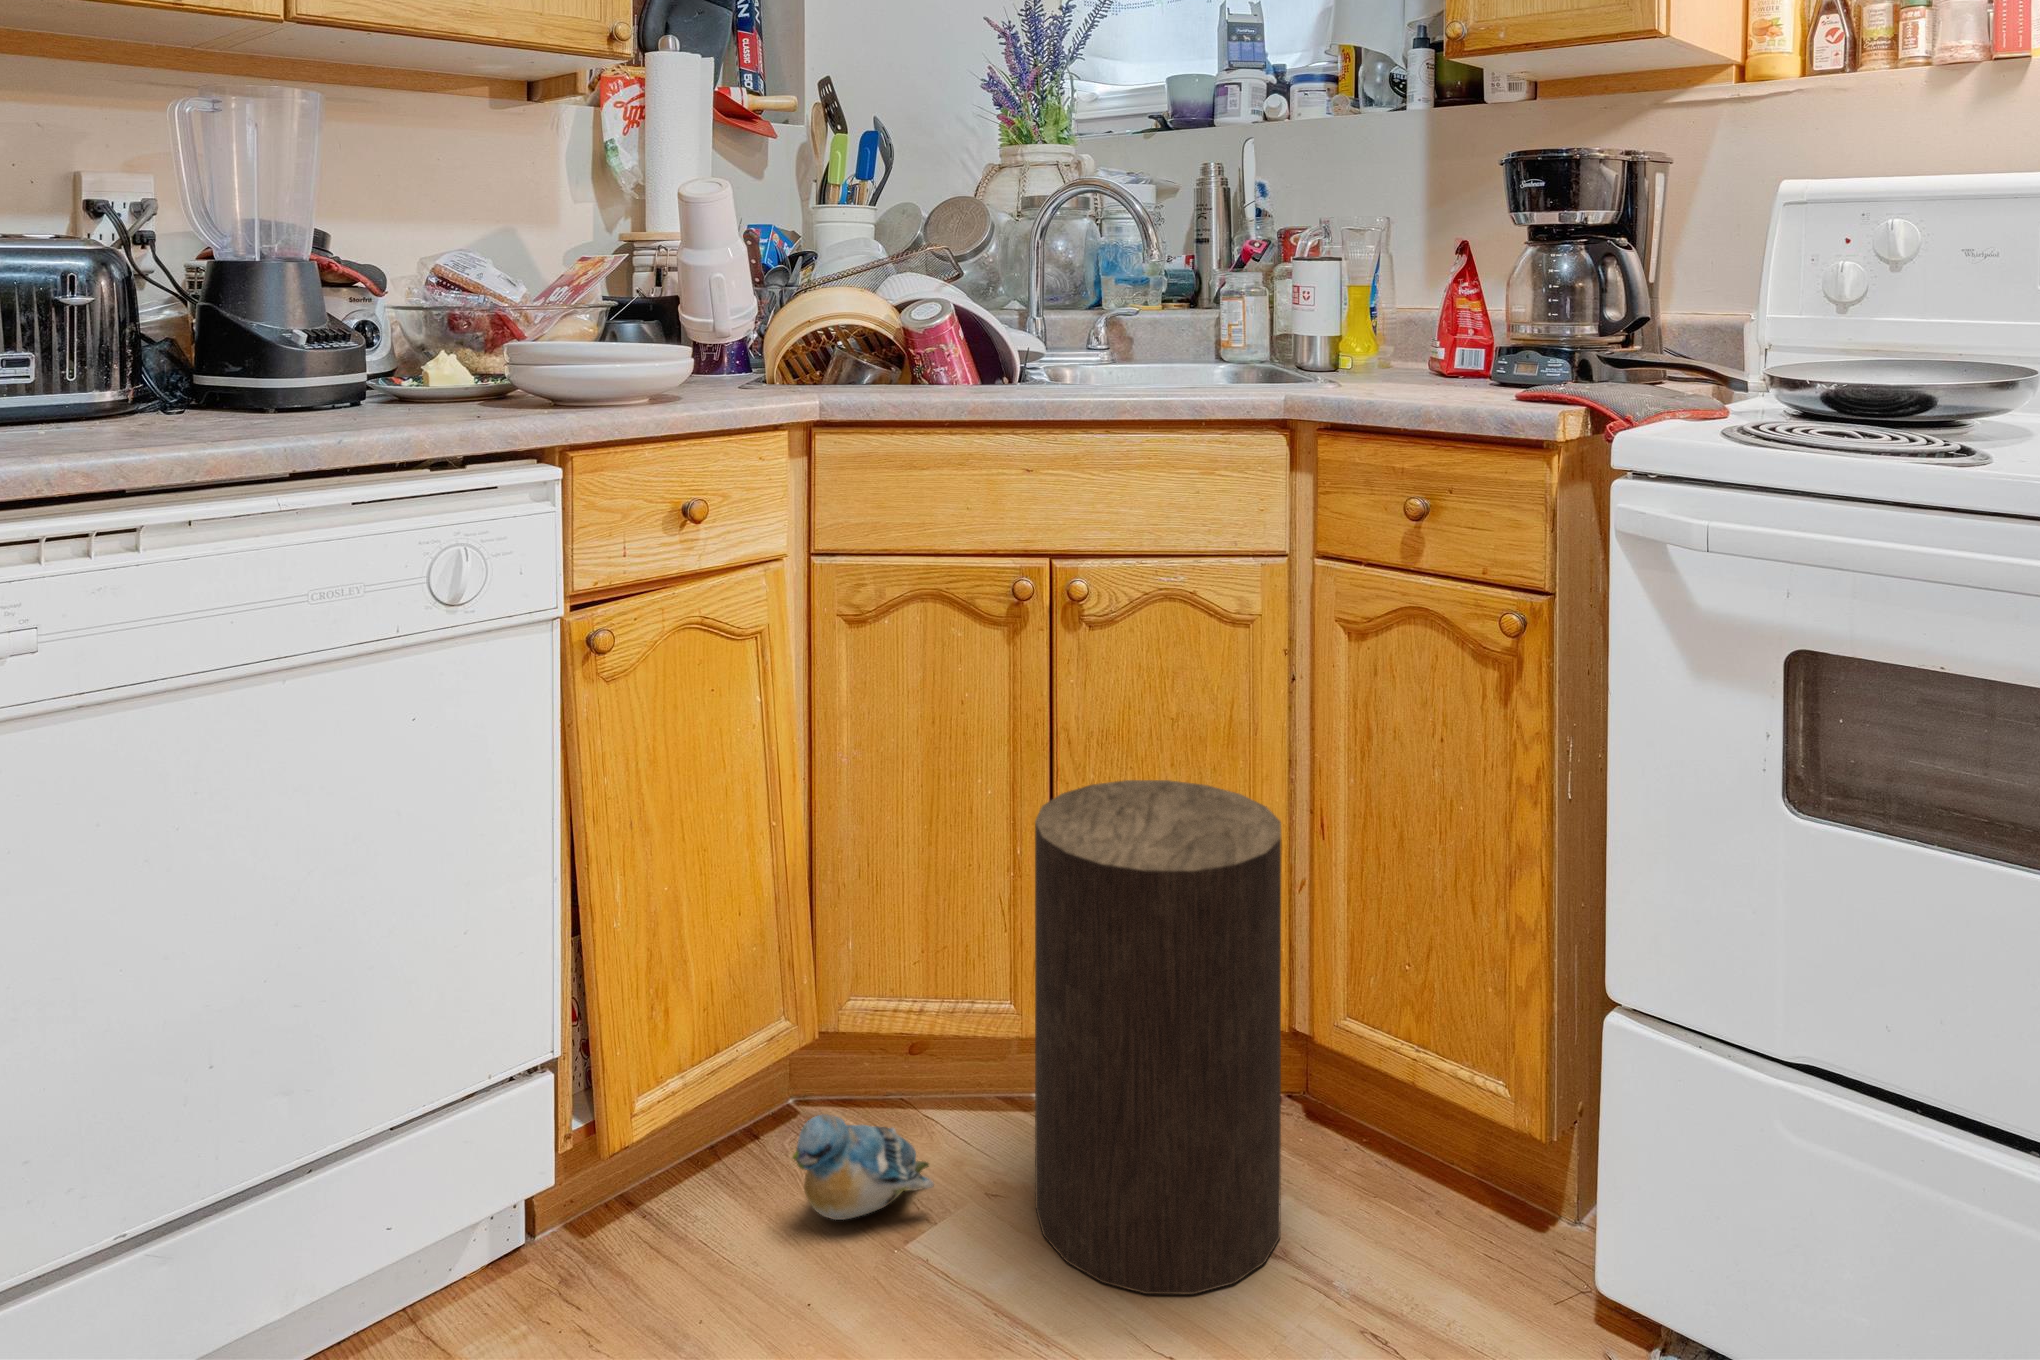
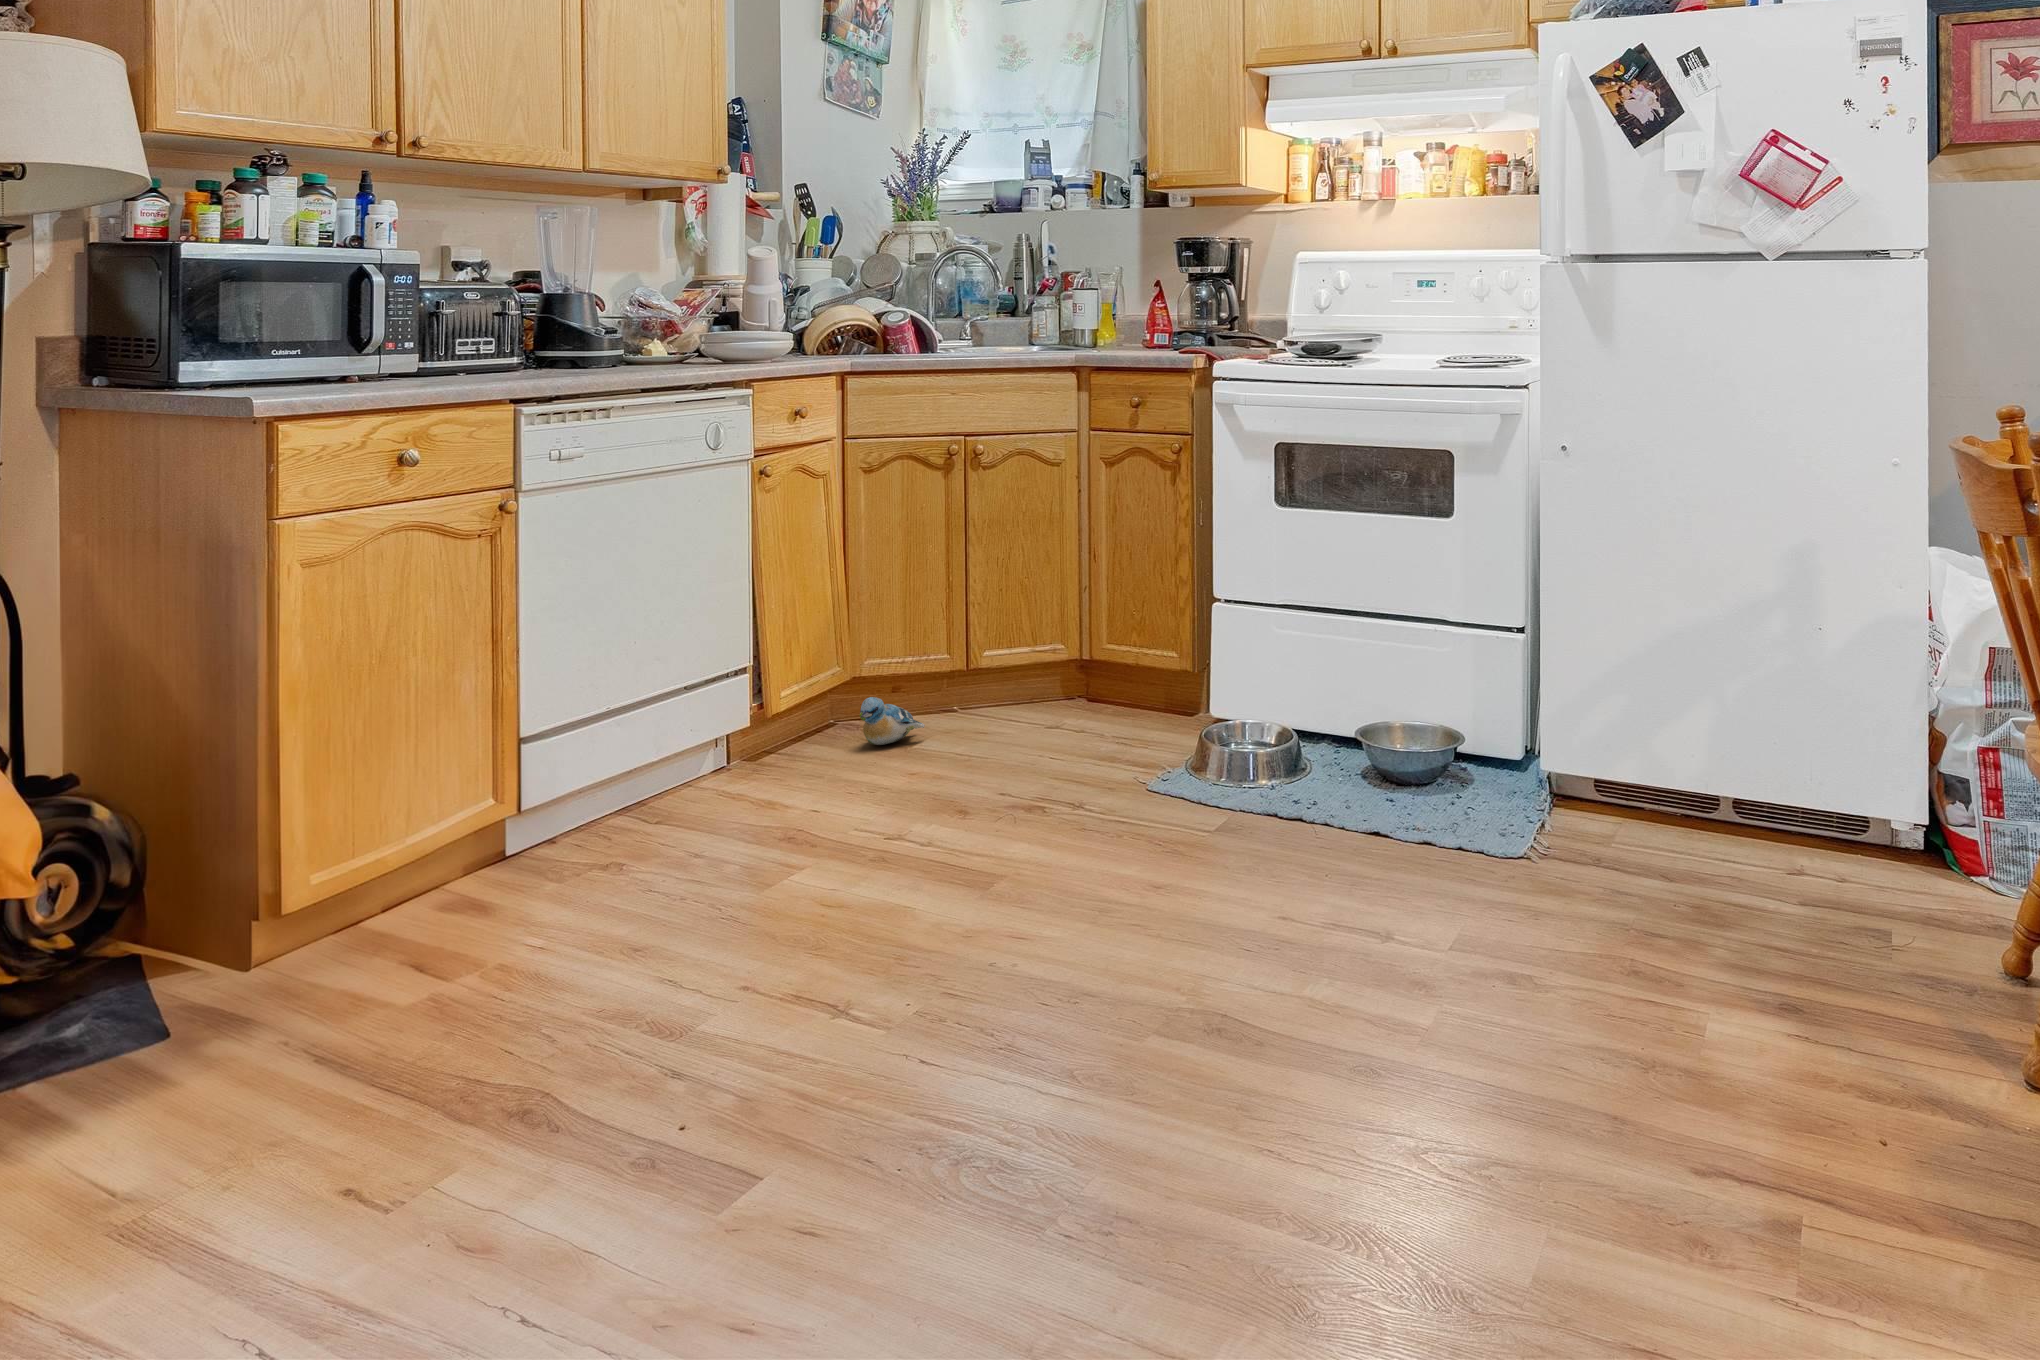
stool: present [1035,780,1281,1294] -> none [969,540,1084,746]

